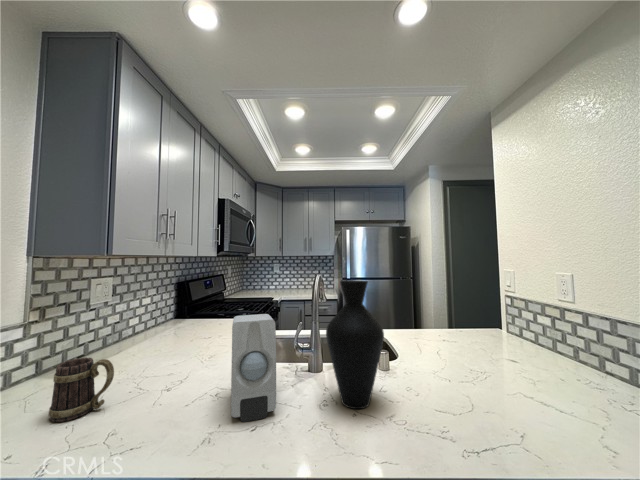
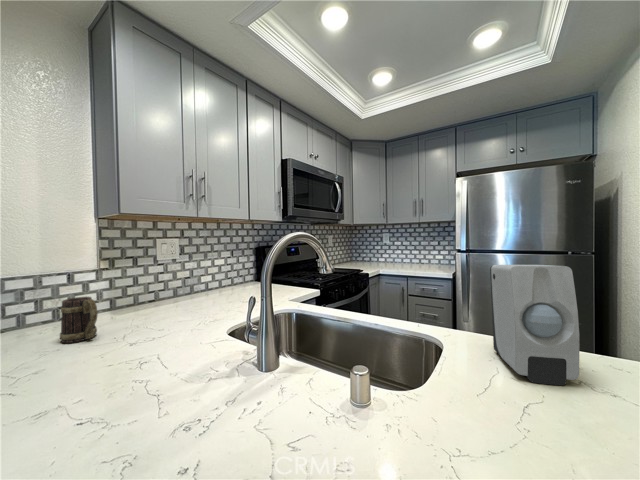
vase: present [326,280,384,409] -> none [209,225,297,412]
soap dispenser: present [231,314,276,422] -> present [490,265,579,385]

